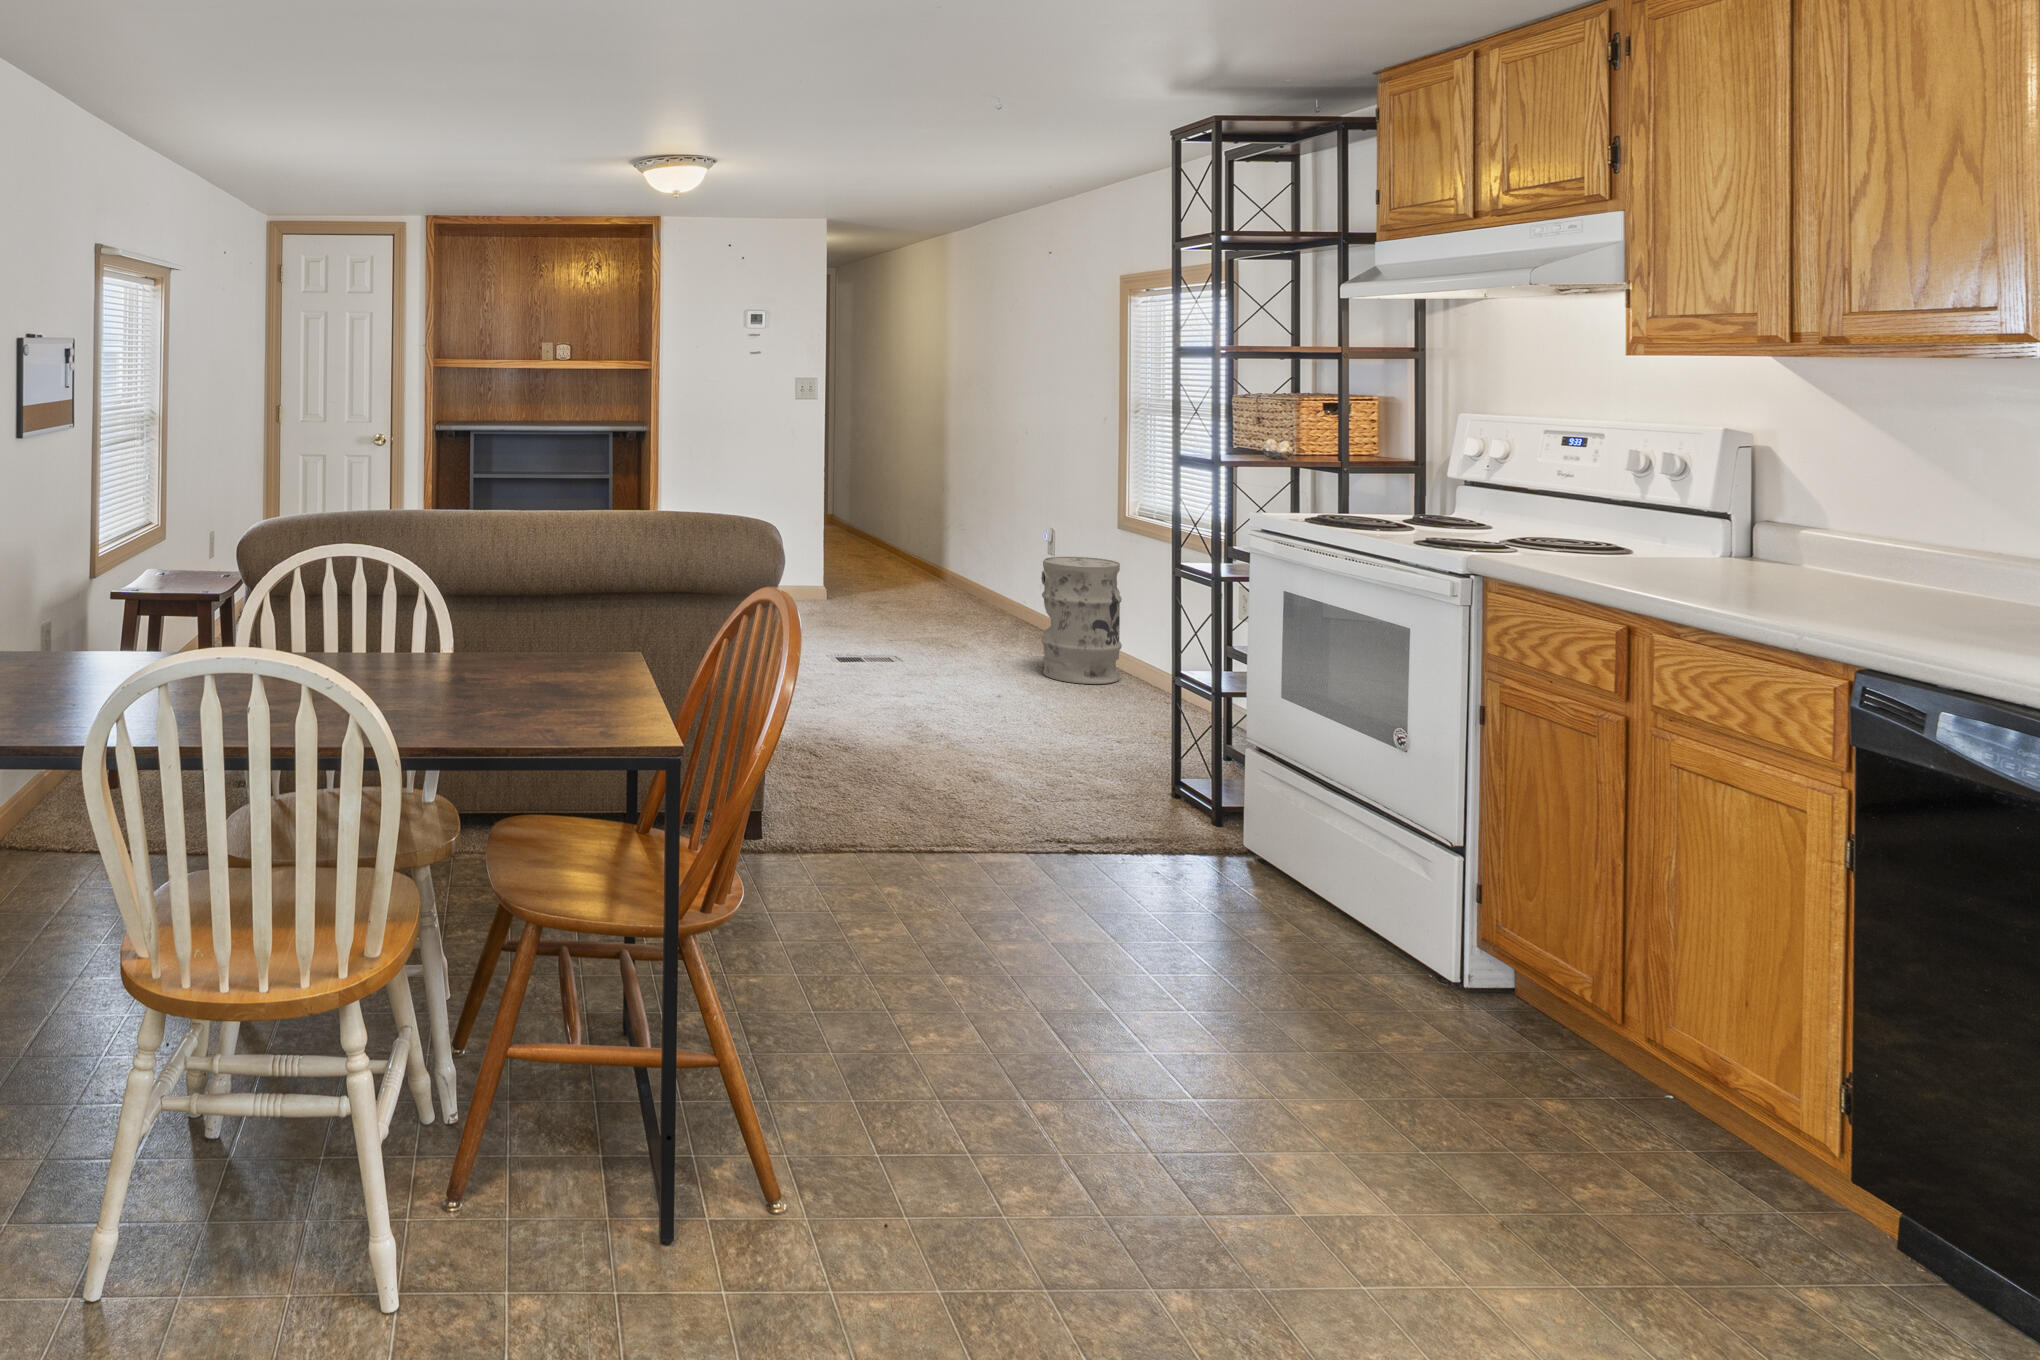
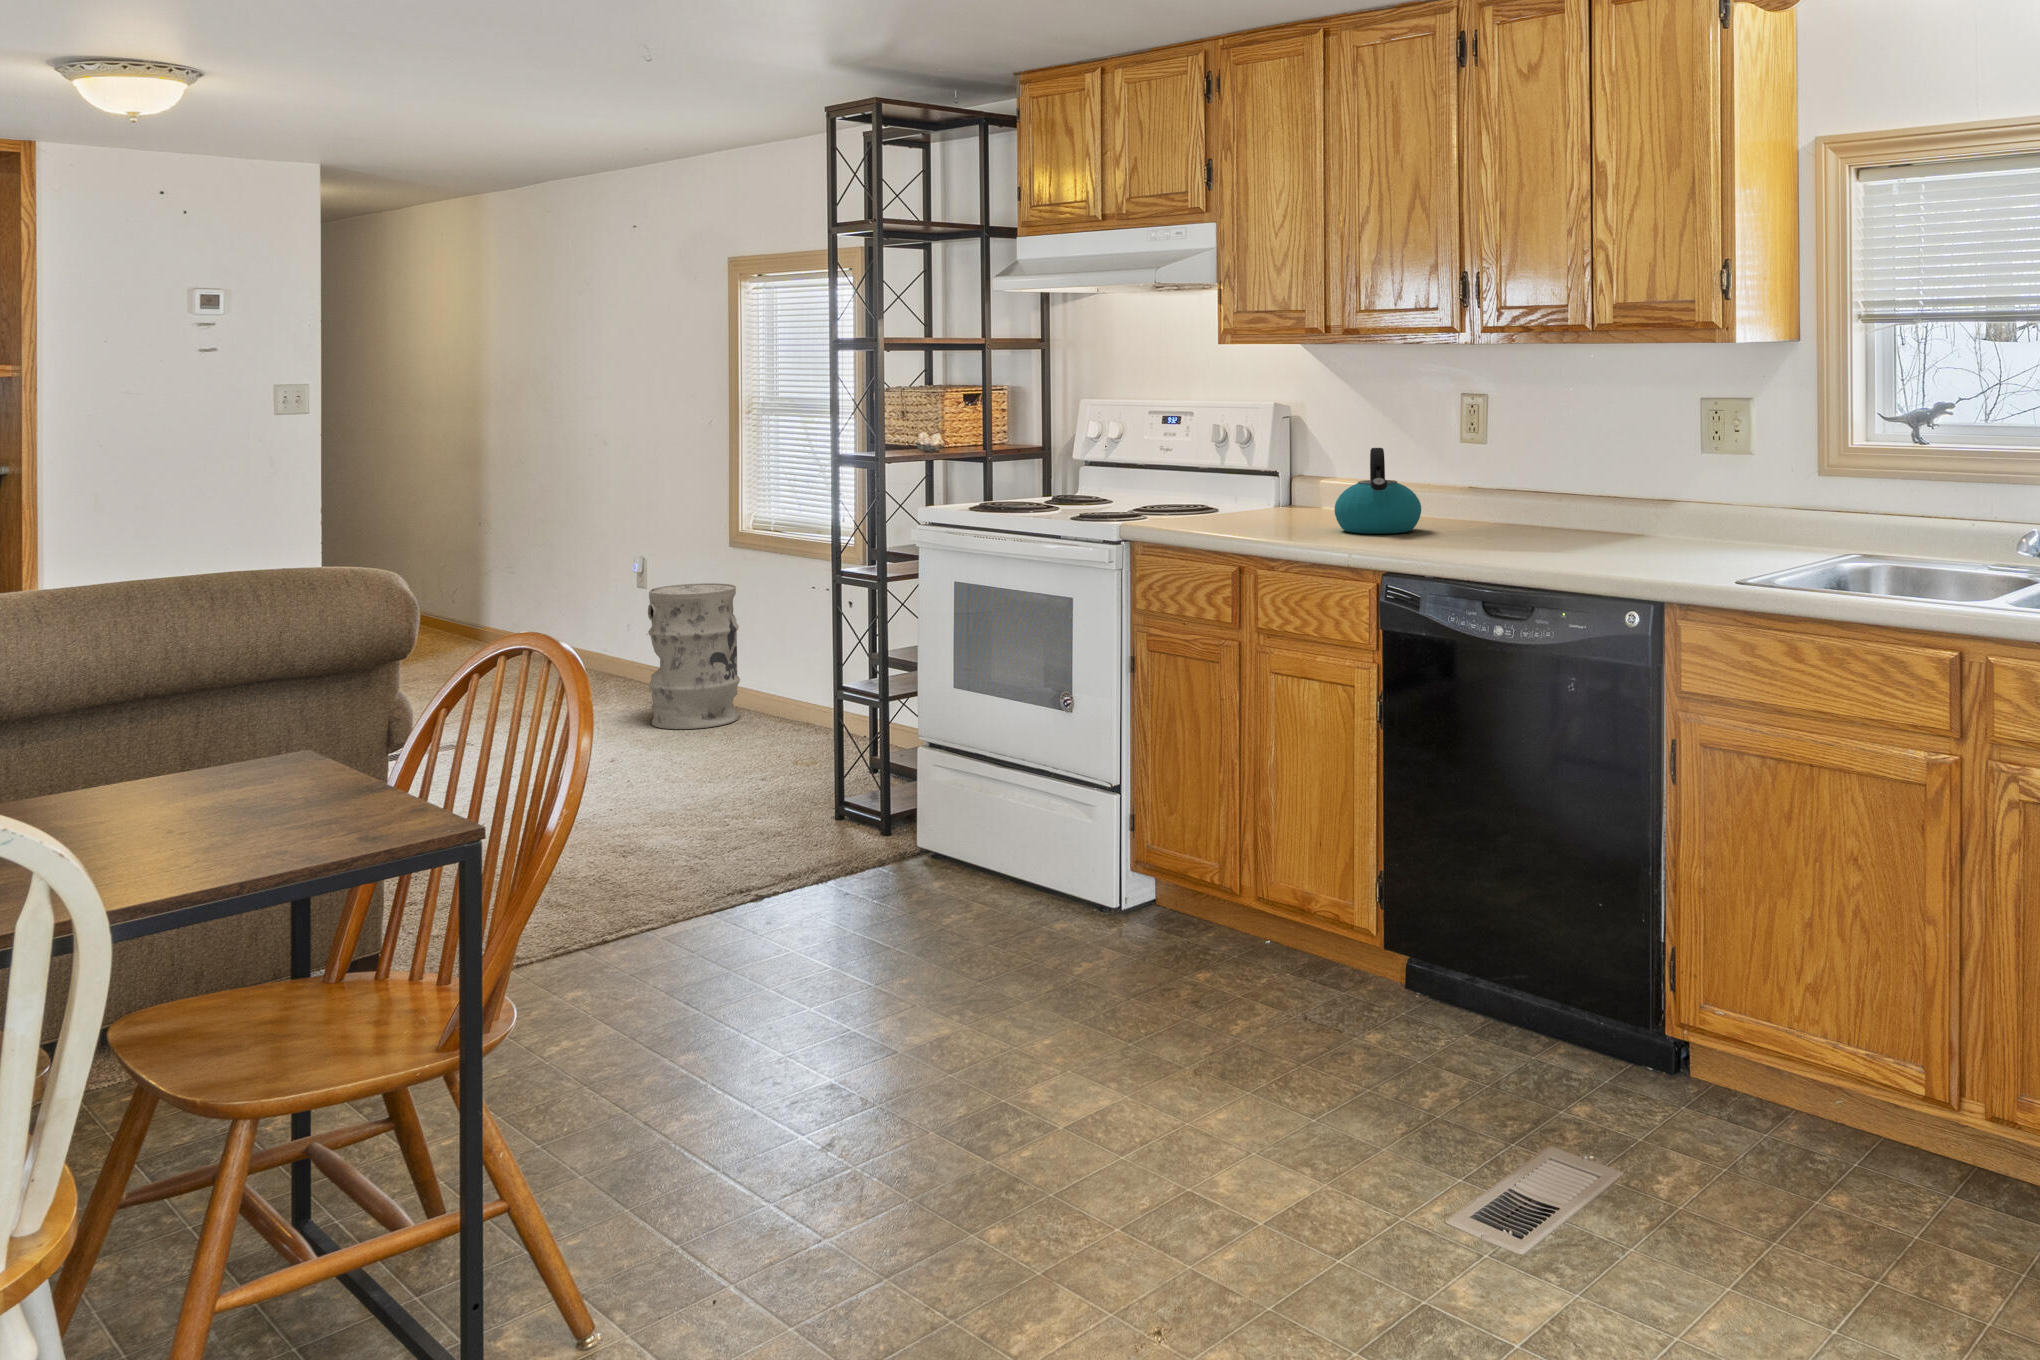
kettle: none [1792,493,1950,610] -> present [1334,448,1421,534]

